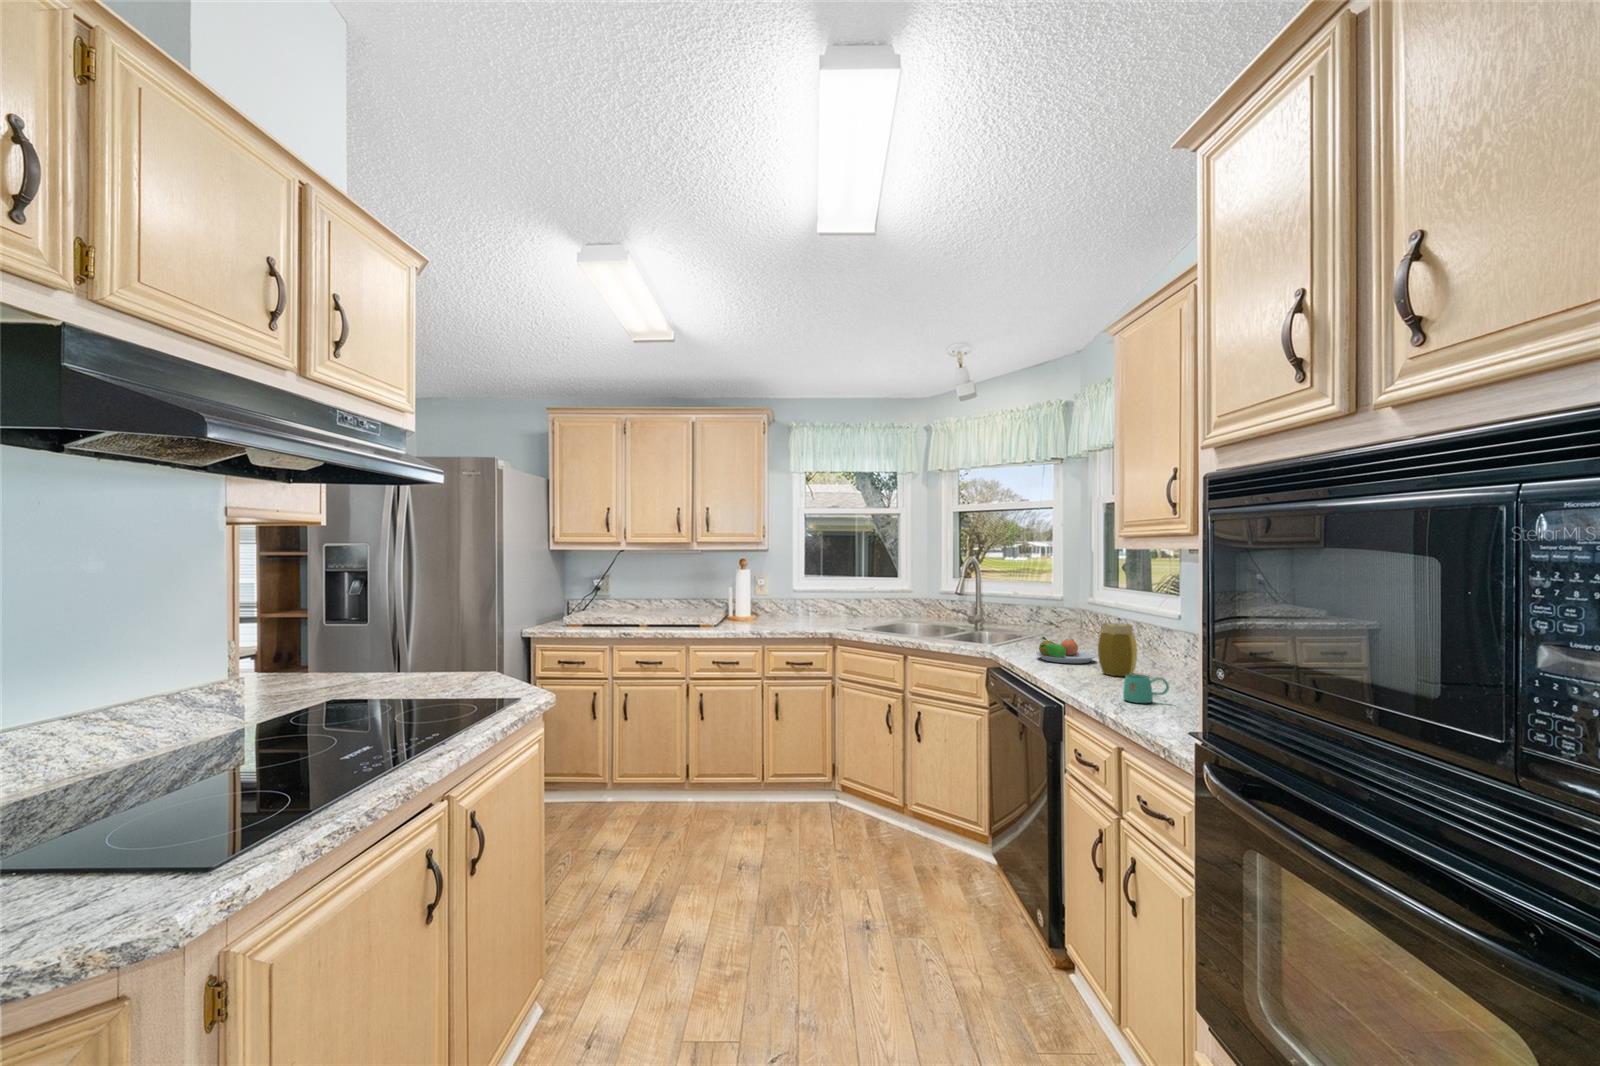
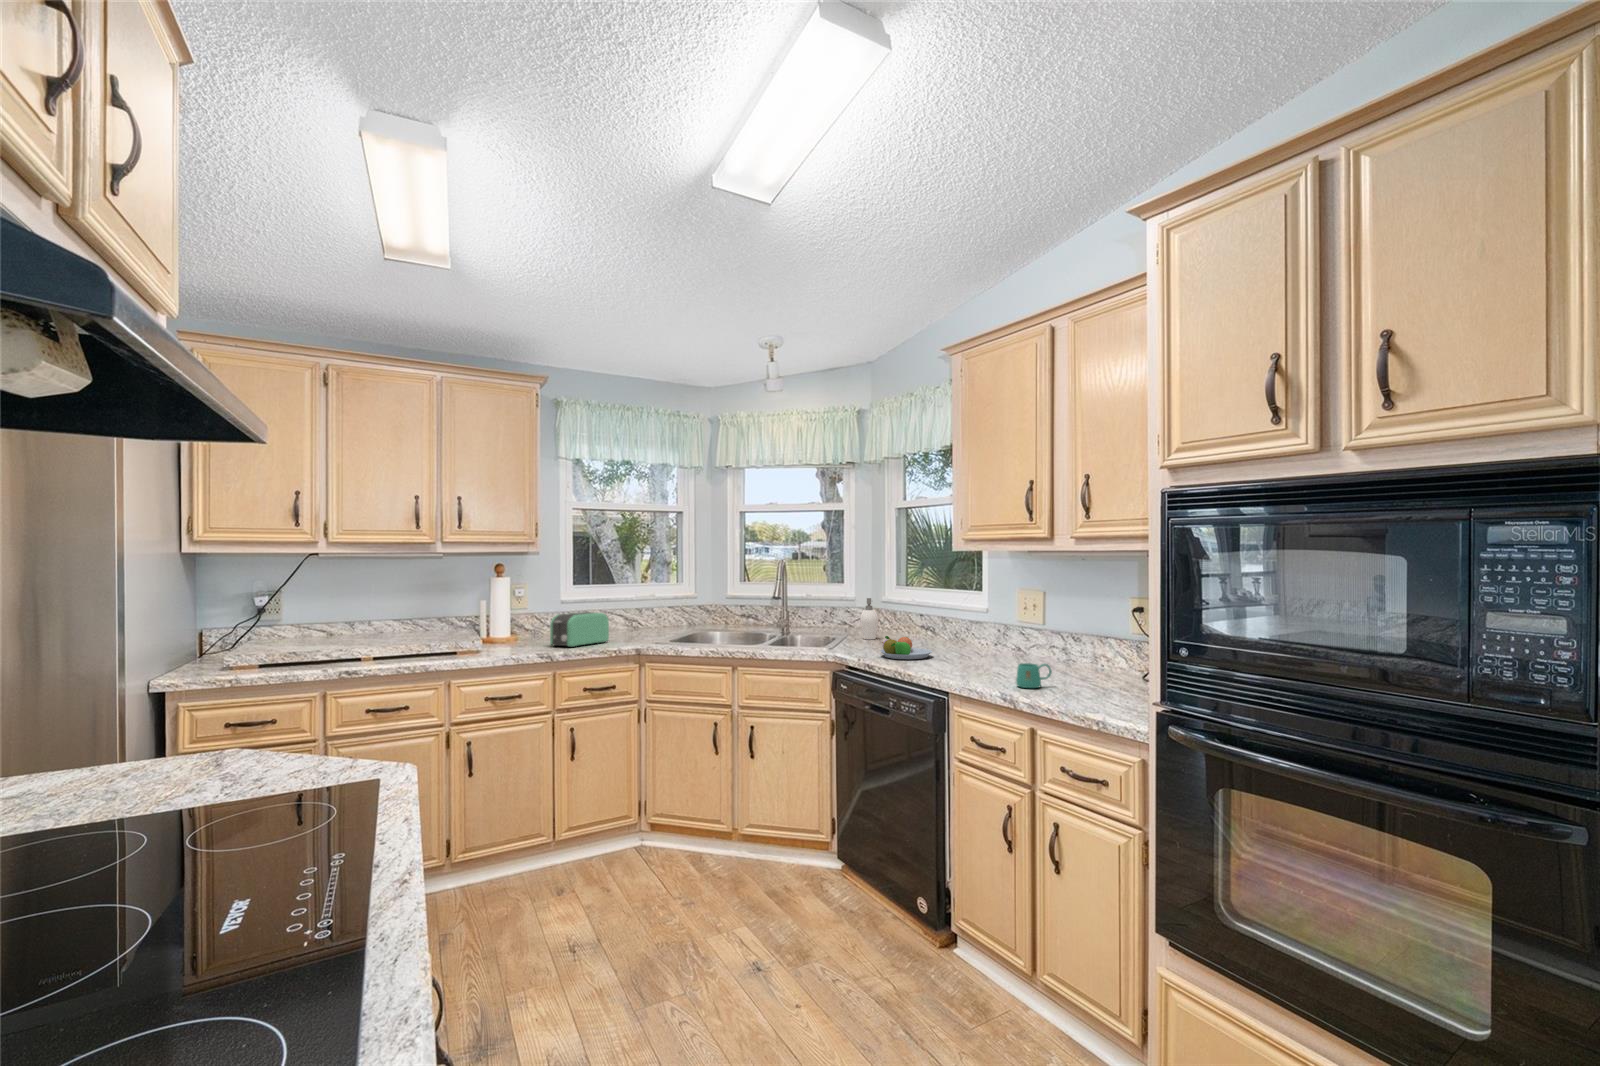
soap dispenser: none [1054,598,1080,642] -> present [860,598,878,639]
toaster: none [772,599,820,628] -> present [550,612,609,647]
jar: present [1098,623,1137,676] -> none [954,619,984,667]

